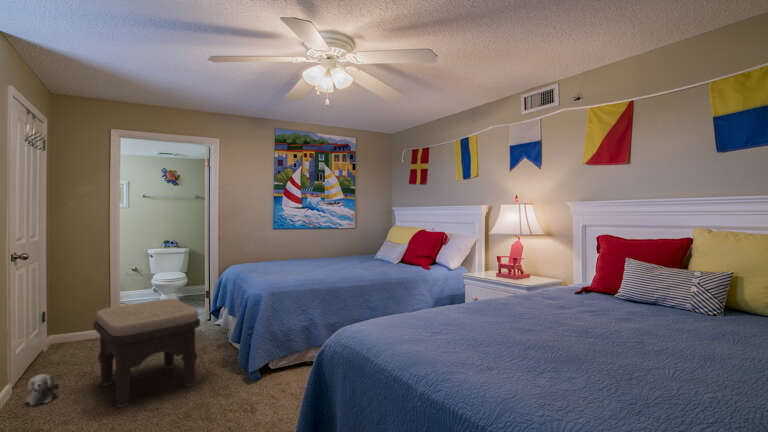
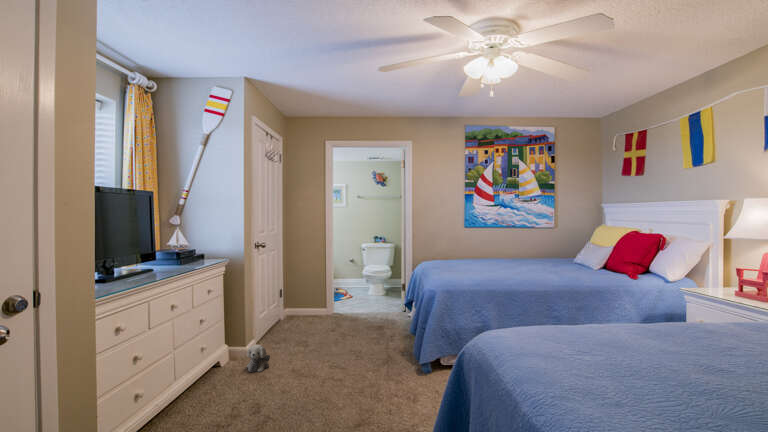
ottoman: present [93,299,200,407] -> none [297,288,384,393]

